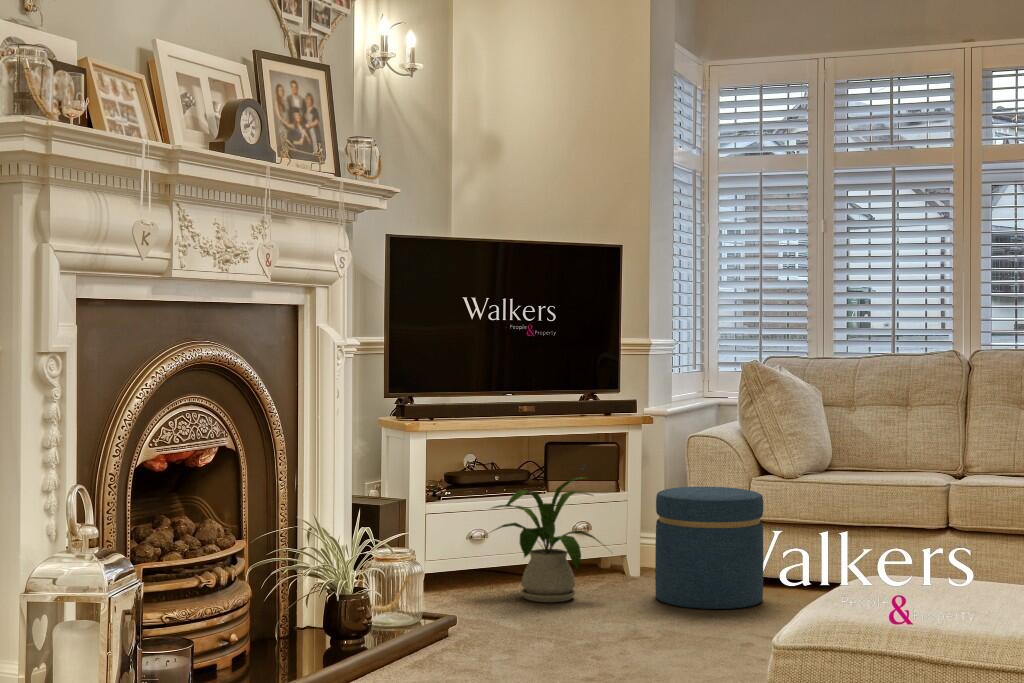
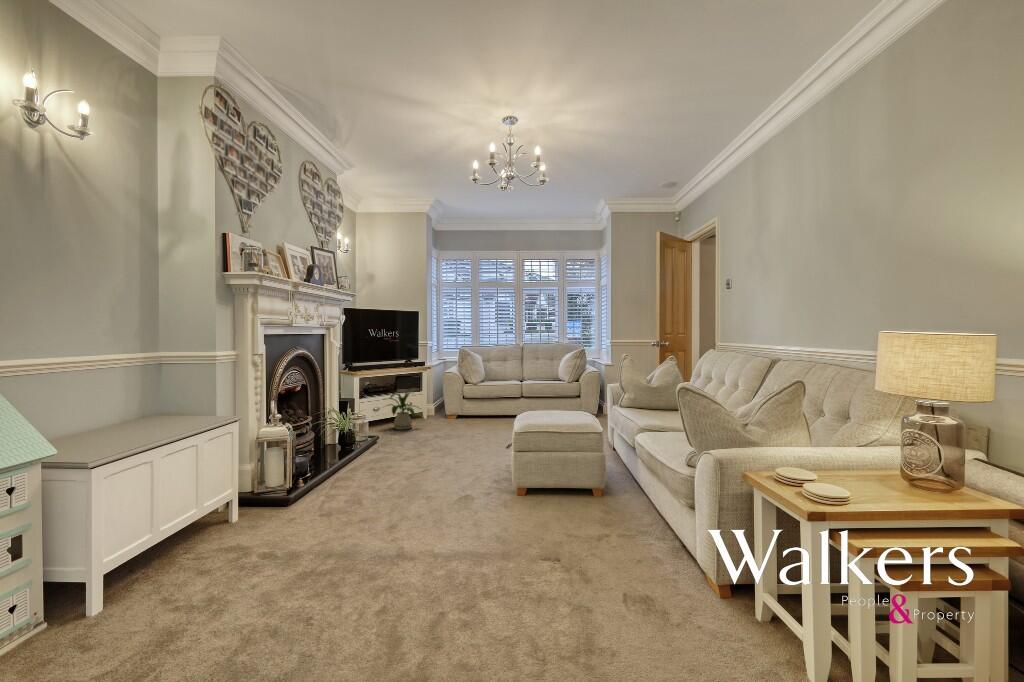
ottoman: present [655,487,763,609] -> none [437,389,471,427]

